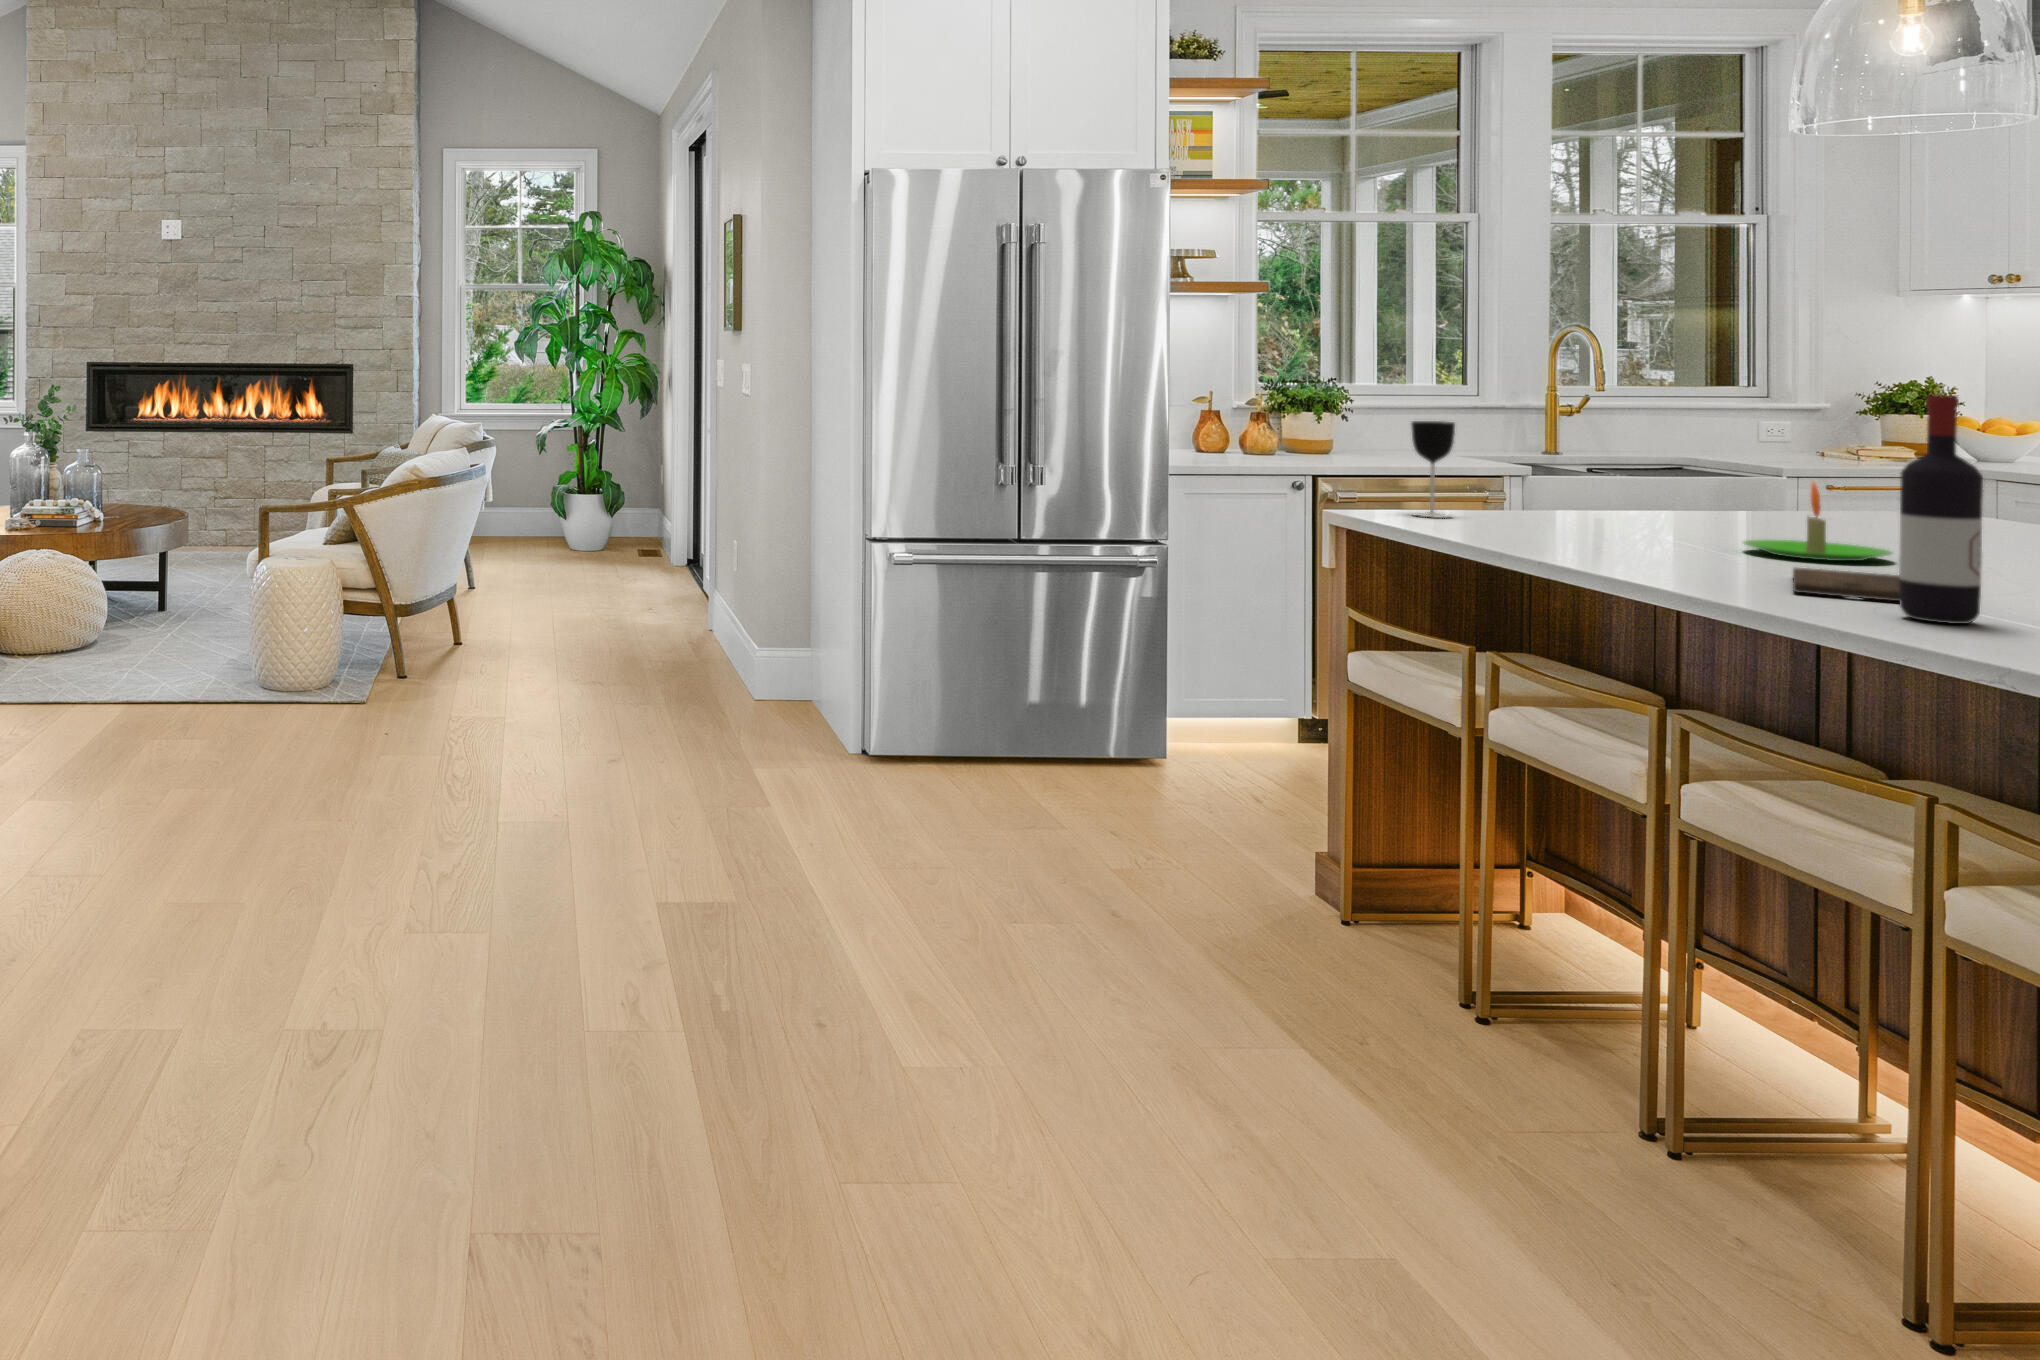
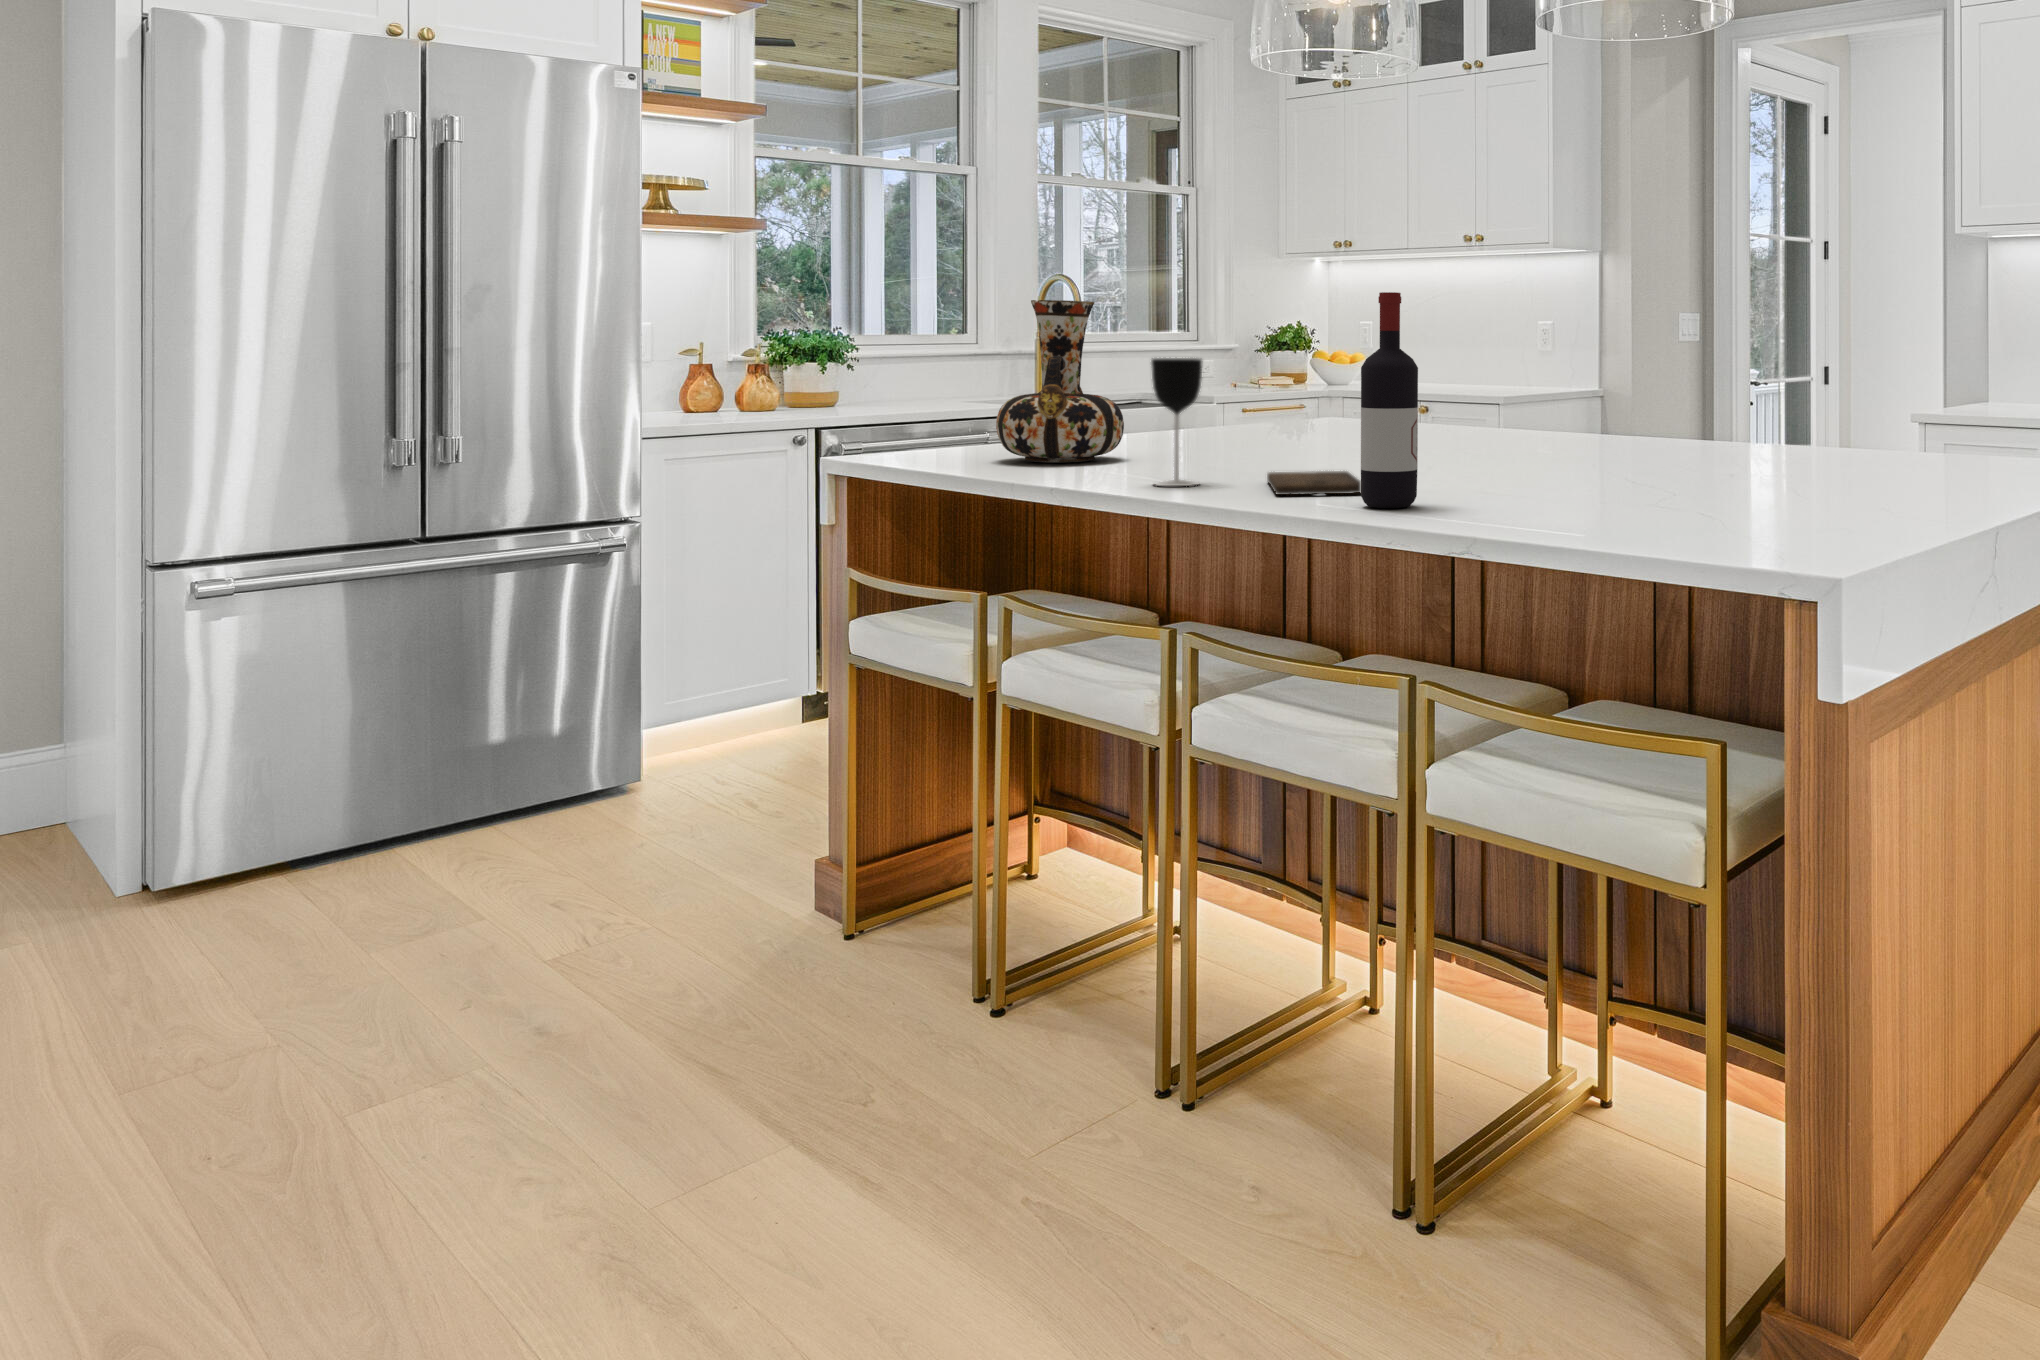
vase: none [1487,378,1628,534] -> present [996,300,1124,462]
wine glass: present [1411,421,1455,518] -> present [1151,358,1203,486]
candle: present [1744,482,1892,561] -> none [1218,393,1327,466]

